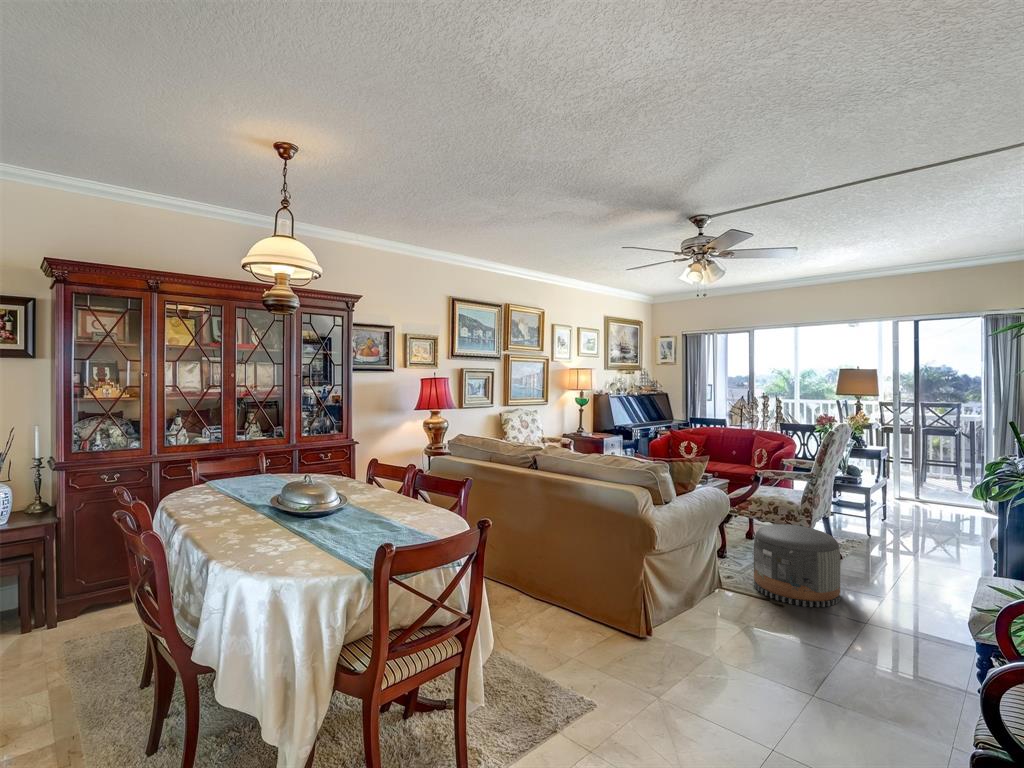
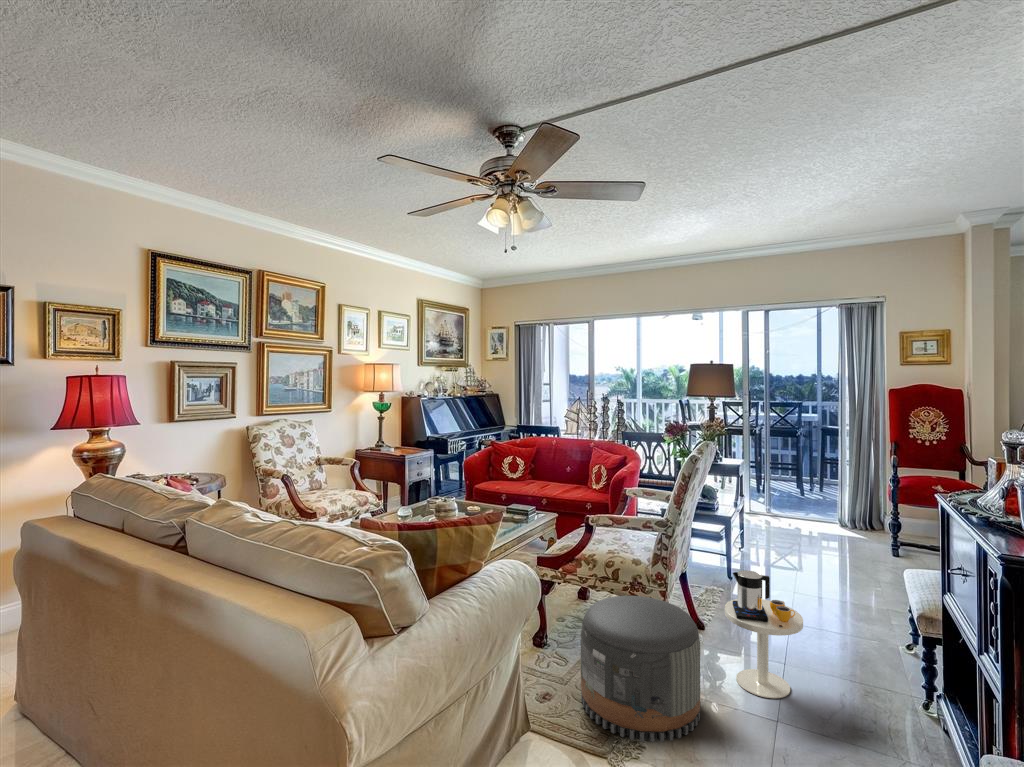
side table: none [862,514,923,600] -> present [725,570,803,698]

